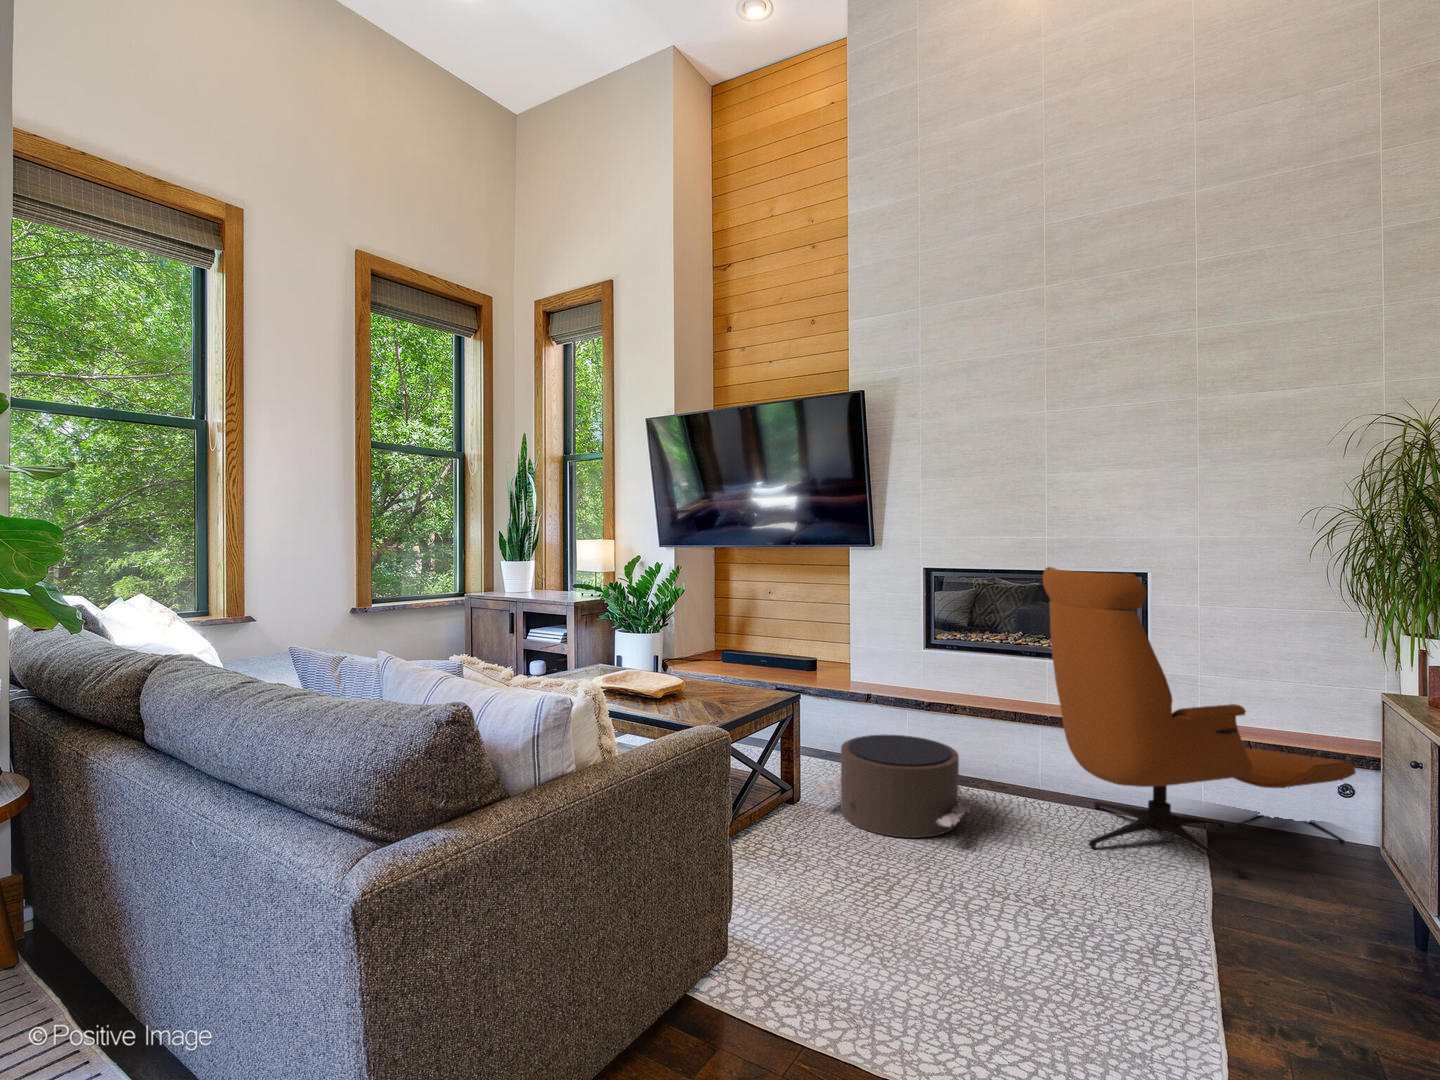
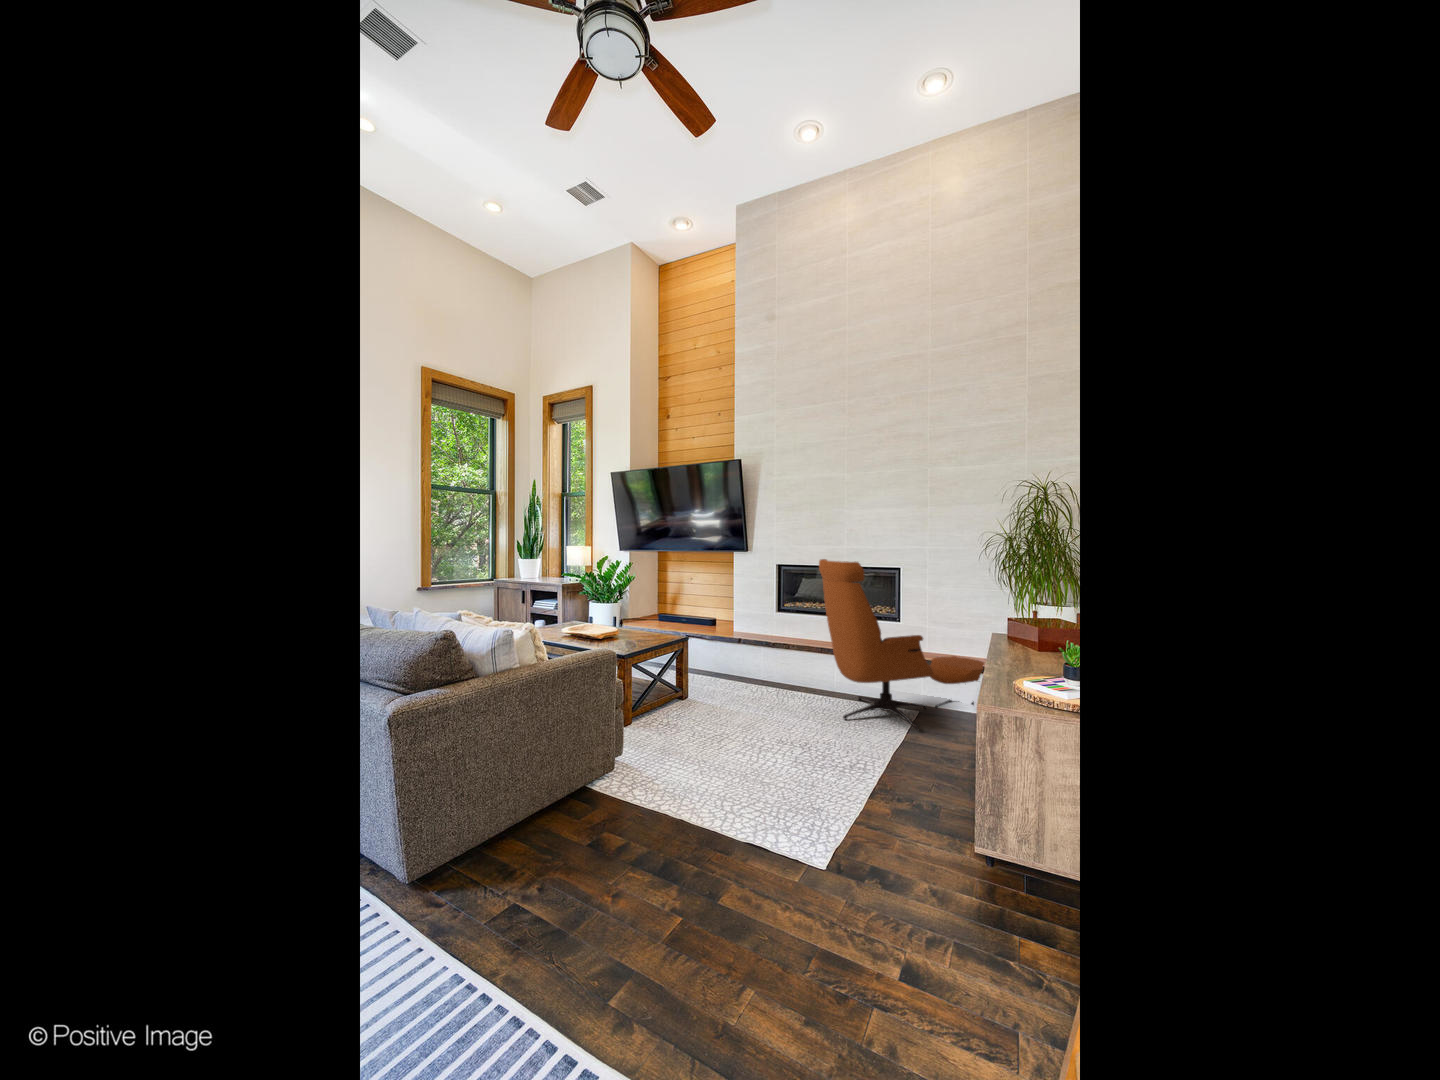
pouf: present [816,735,973,838] -> none [693,660,783,717]

